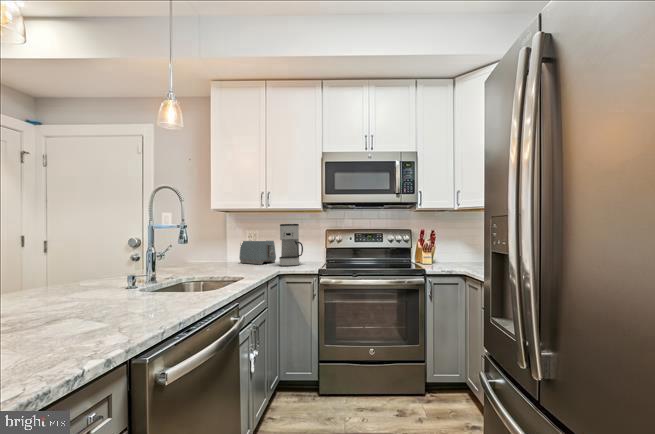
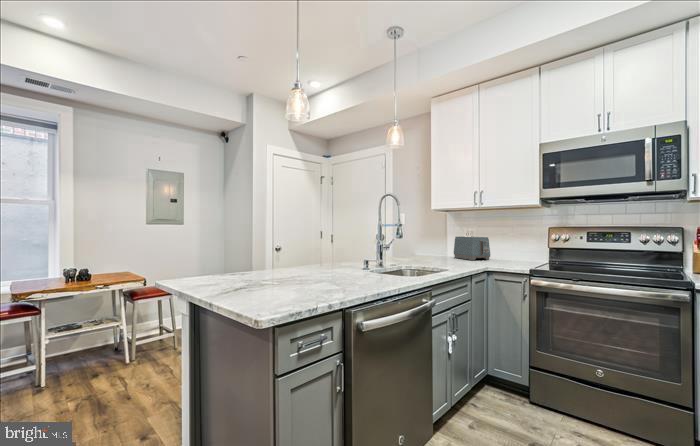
coffee maker: present [279,224,303,266] -> none [491,220,519,264]

